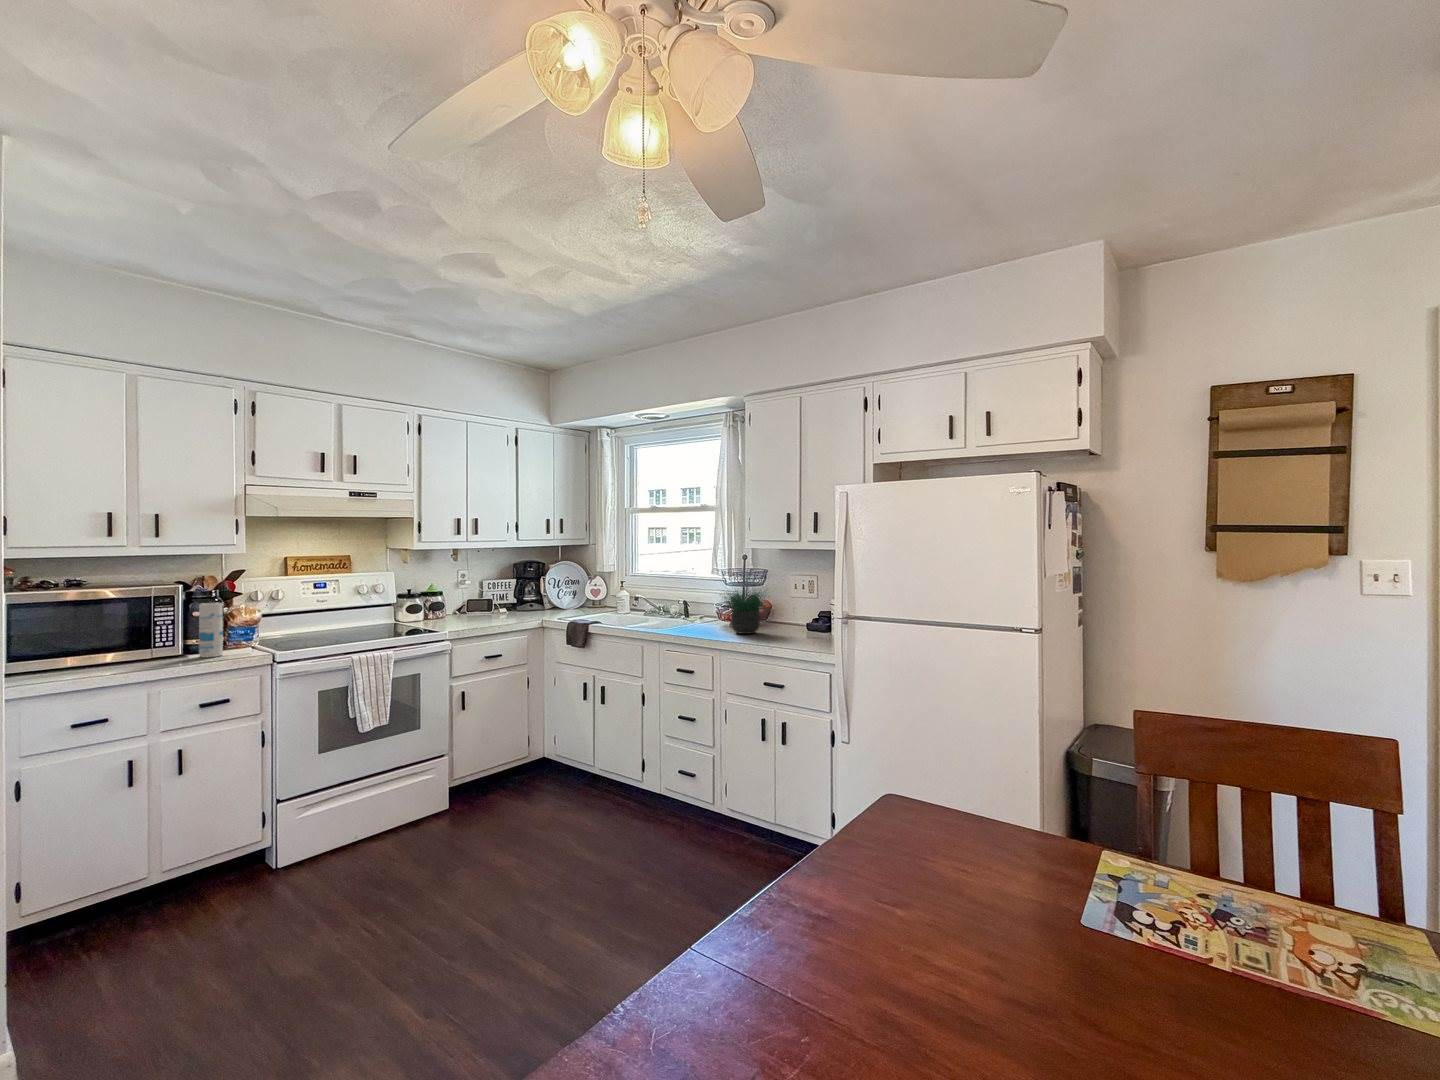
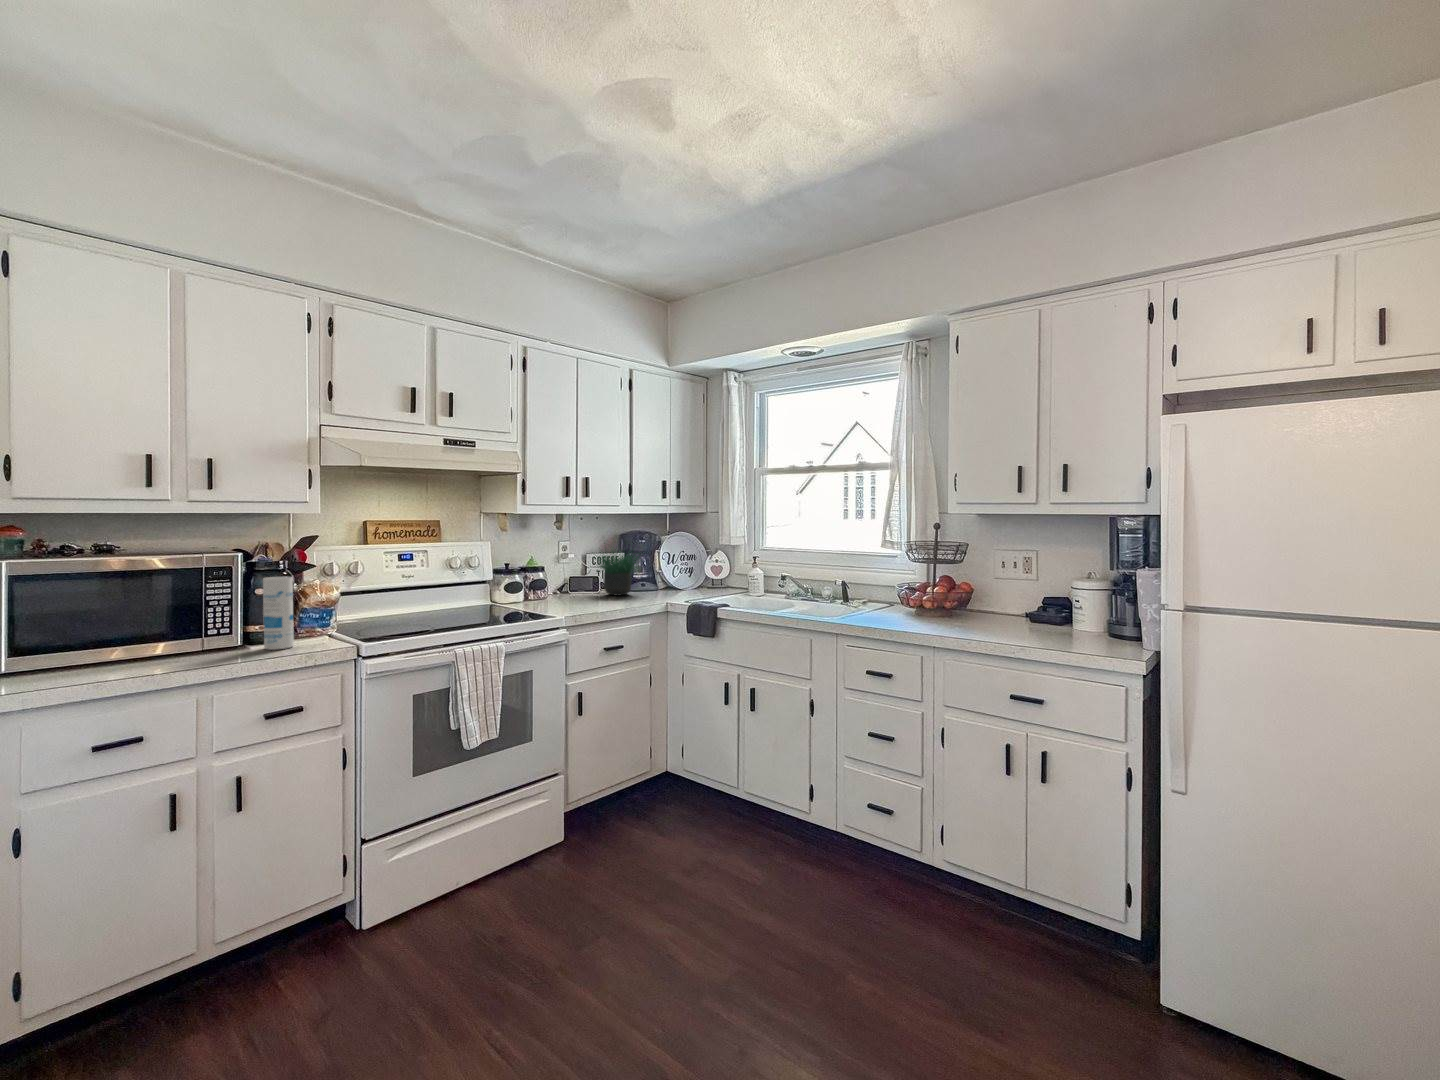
potted plant: present [720,585,767,634] -> present [593,549,638,595]

